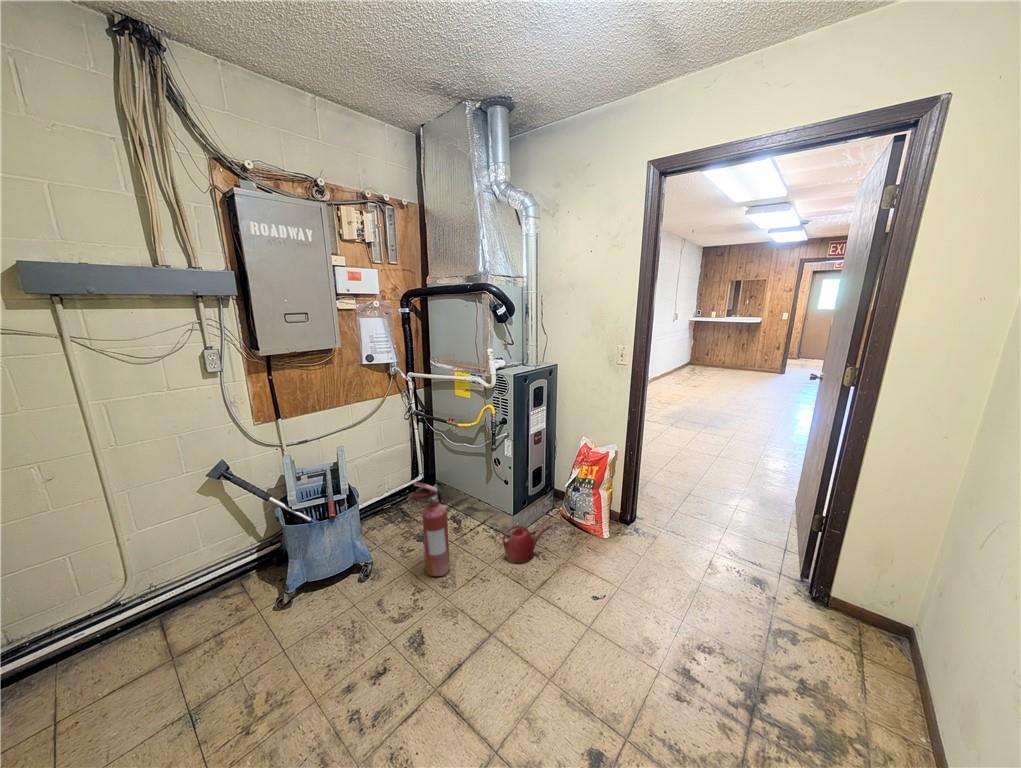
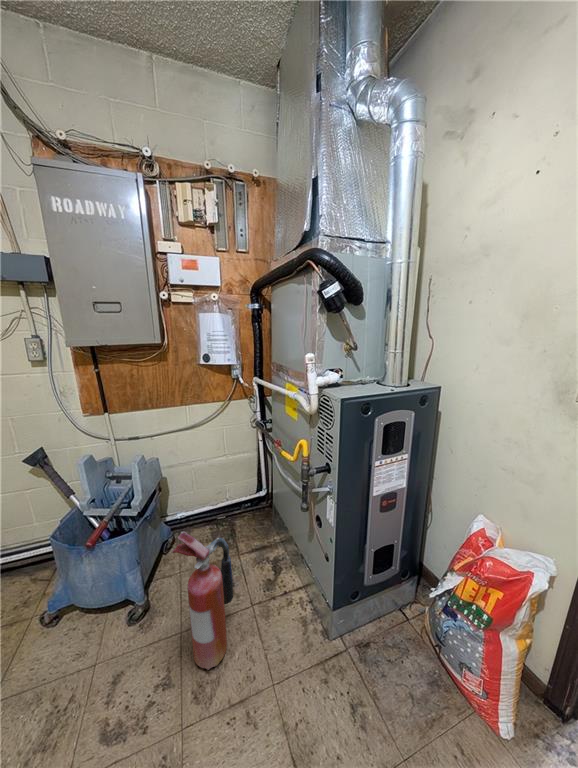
watering can: present [503,525,552,563] -> none [299,645,387,717]

